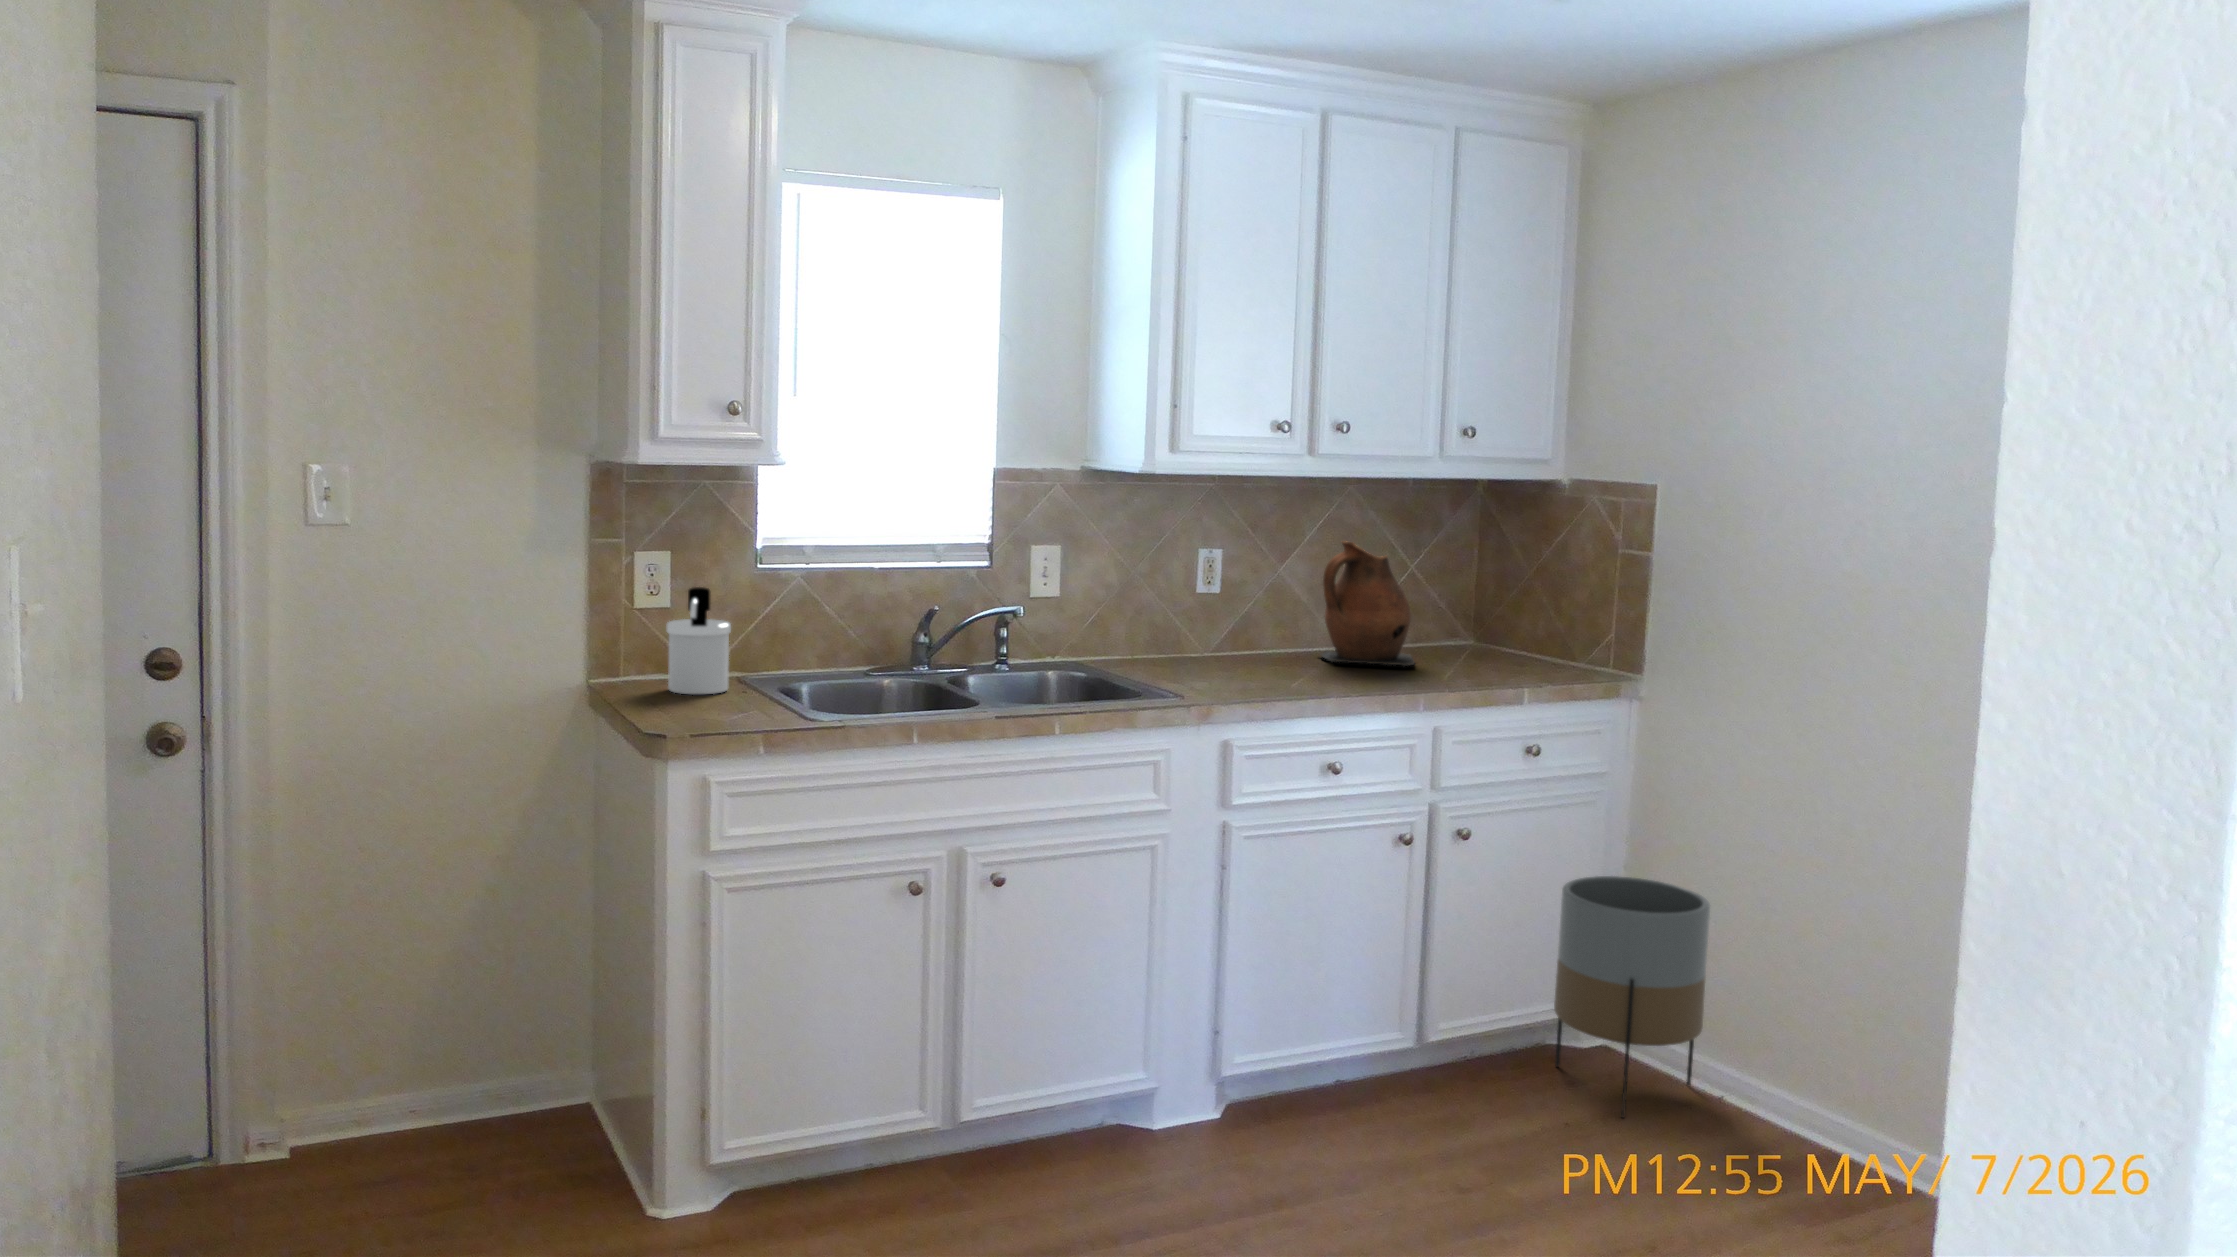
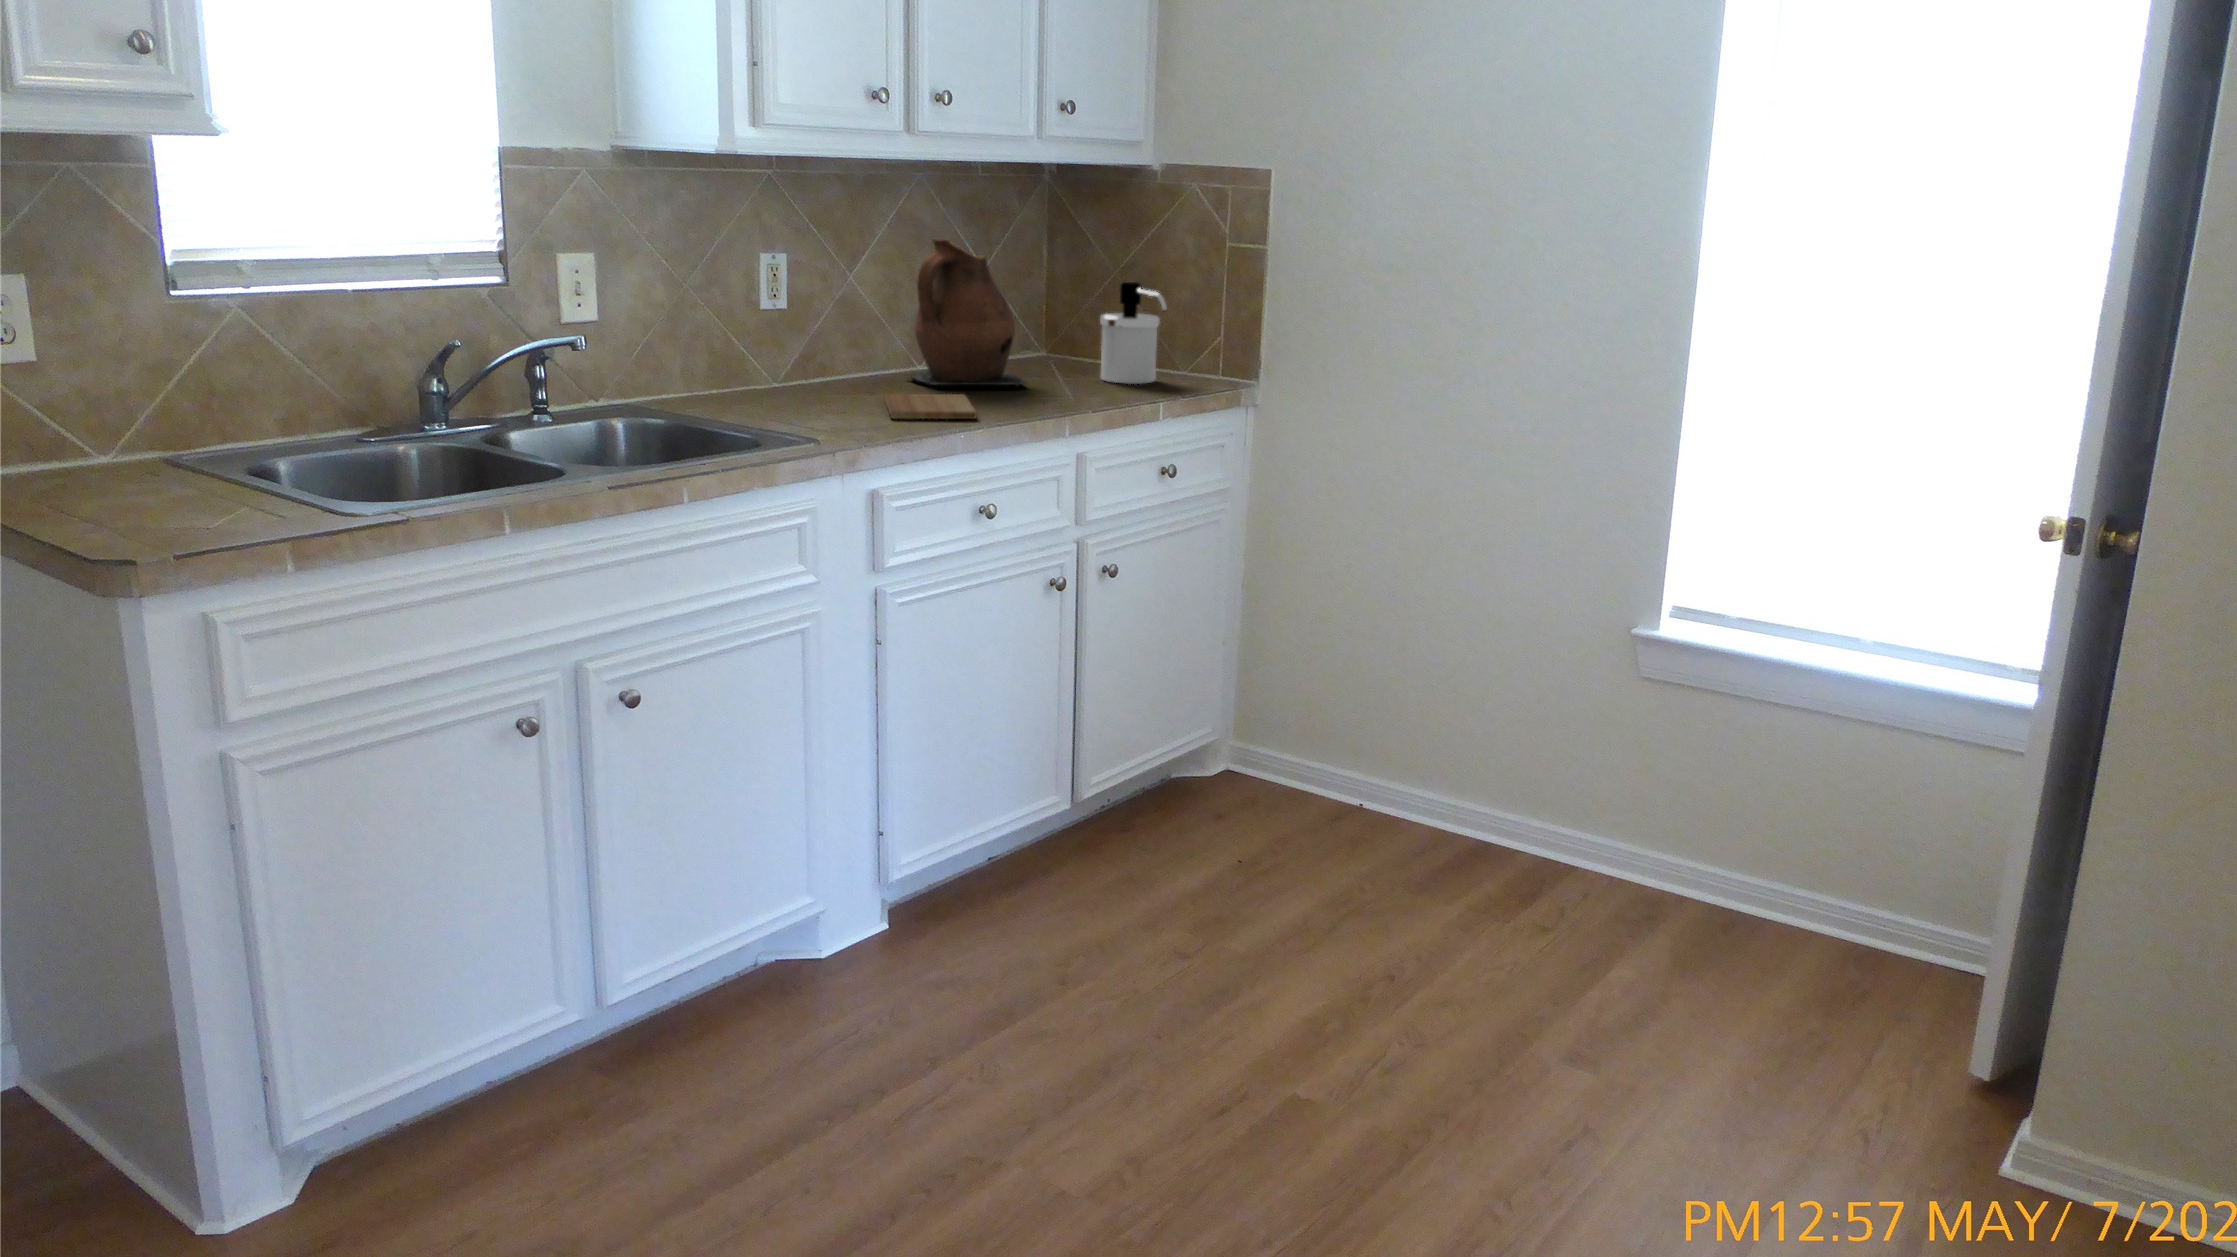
soap dispenser: present [667,587,731,694] -> present [1100,282,1167,384]
cutting board: none [1266,666,1346,689] -> present [885,394,976,419]
planter: present [1554,876,1710,1118] -> none [1194,598,1353,845]

